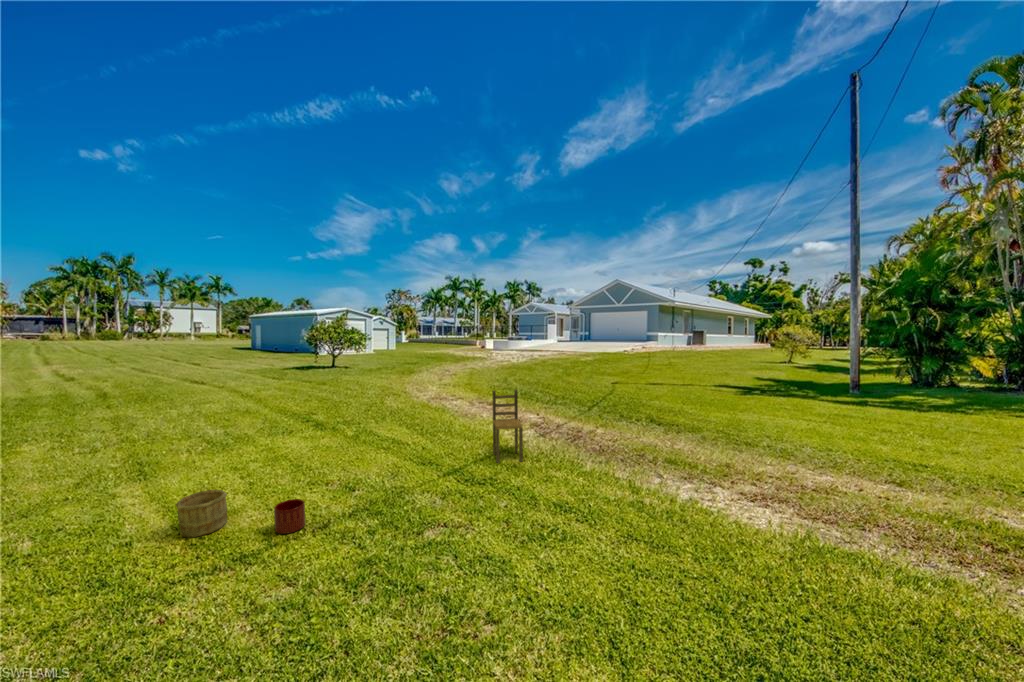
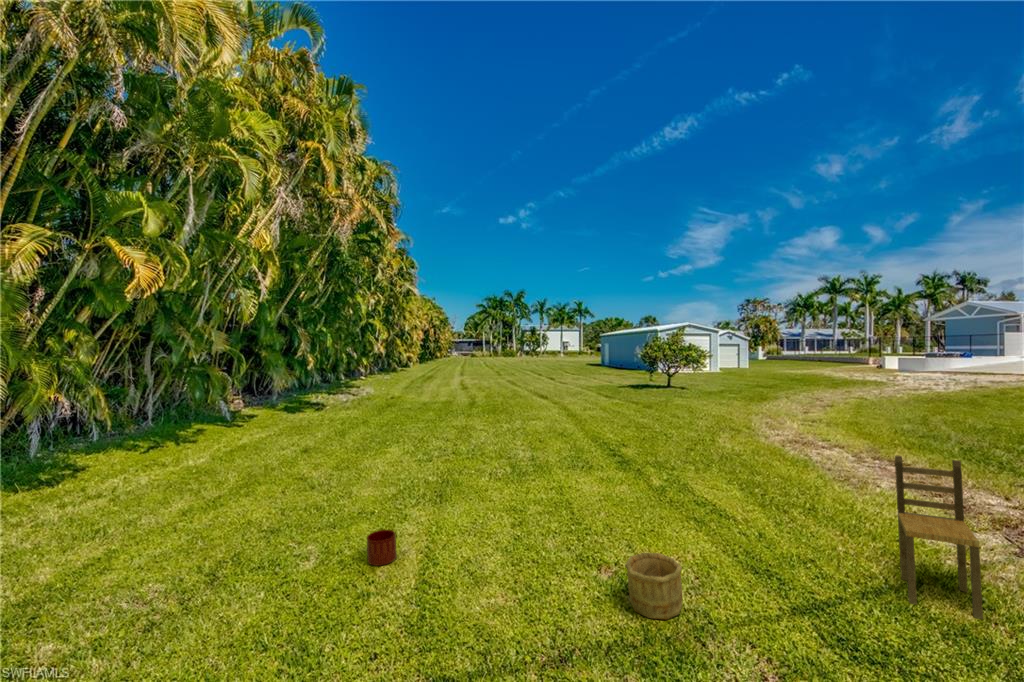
wooden bucket: present [176,490,227,537] -> present [625,553,682,620]
planter: present [274,499,305,534] -> present [367,530,397,566]

